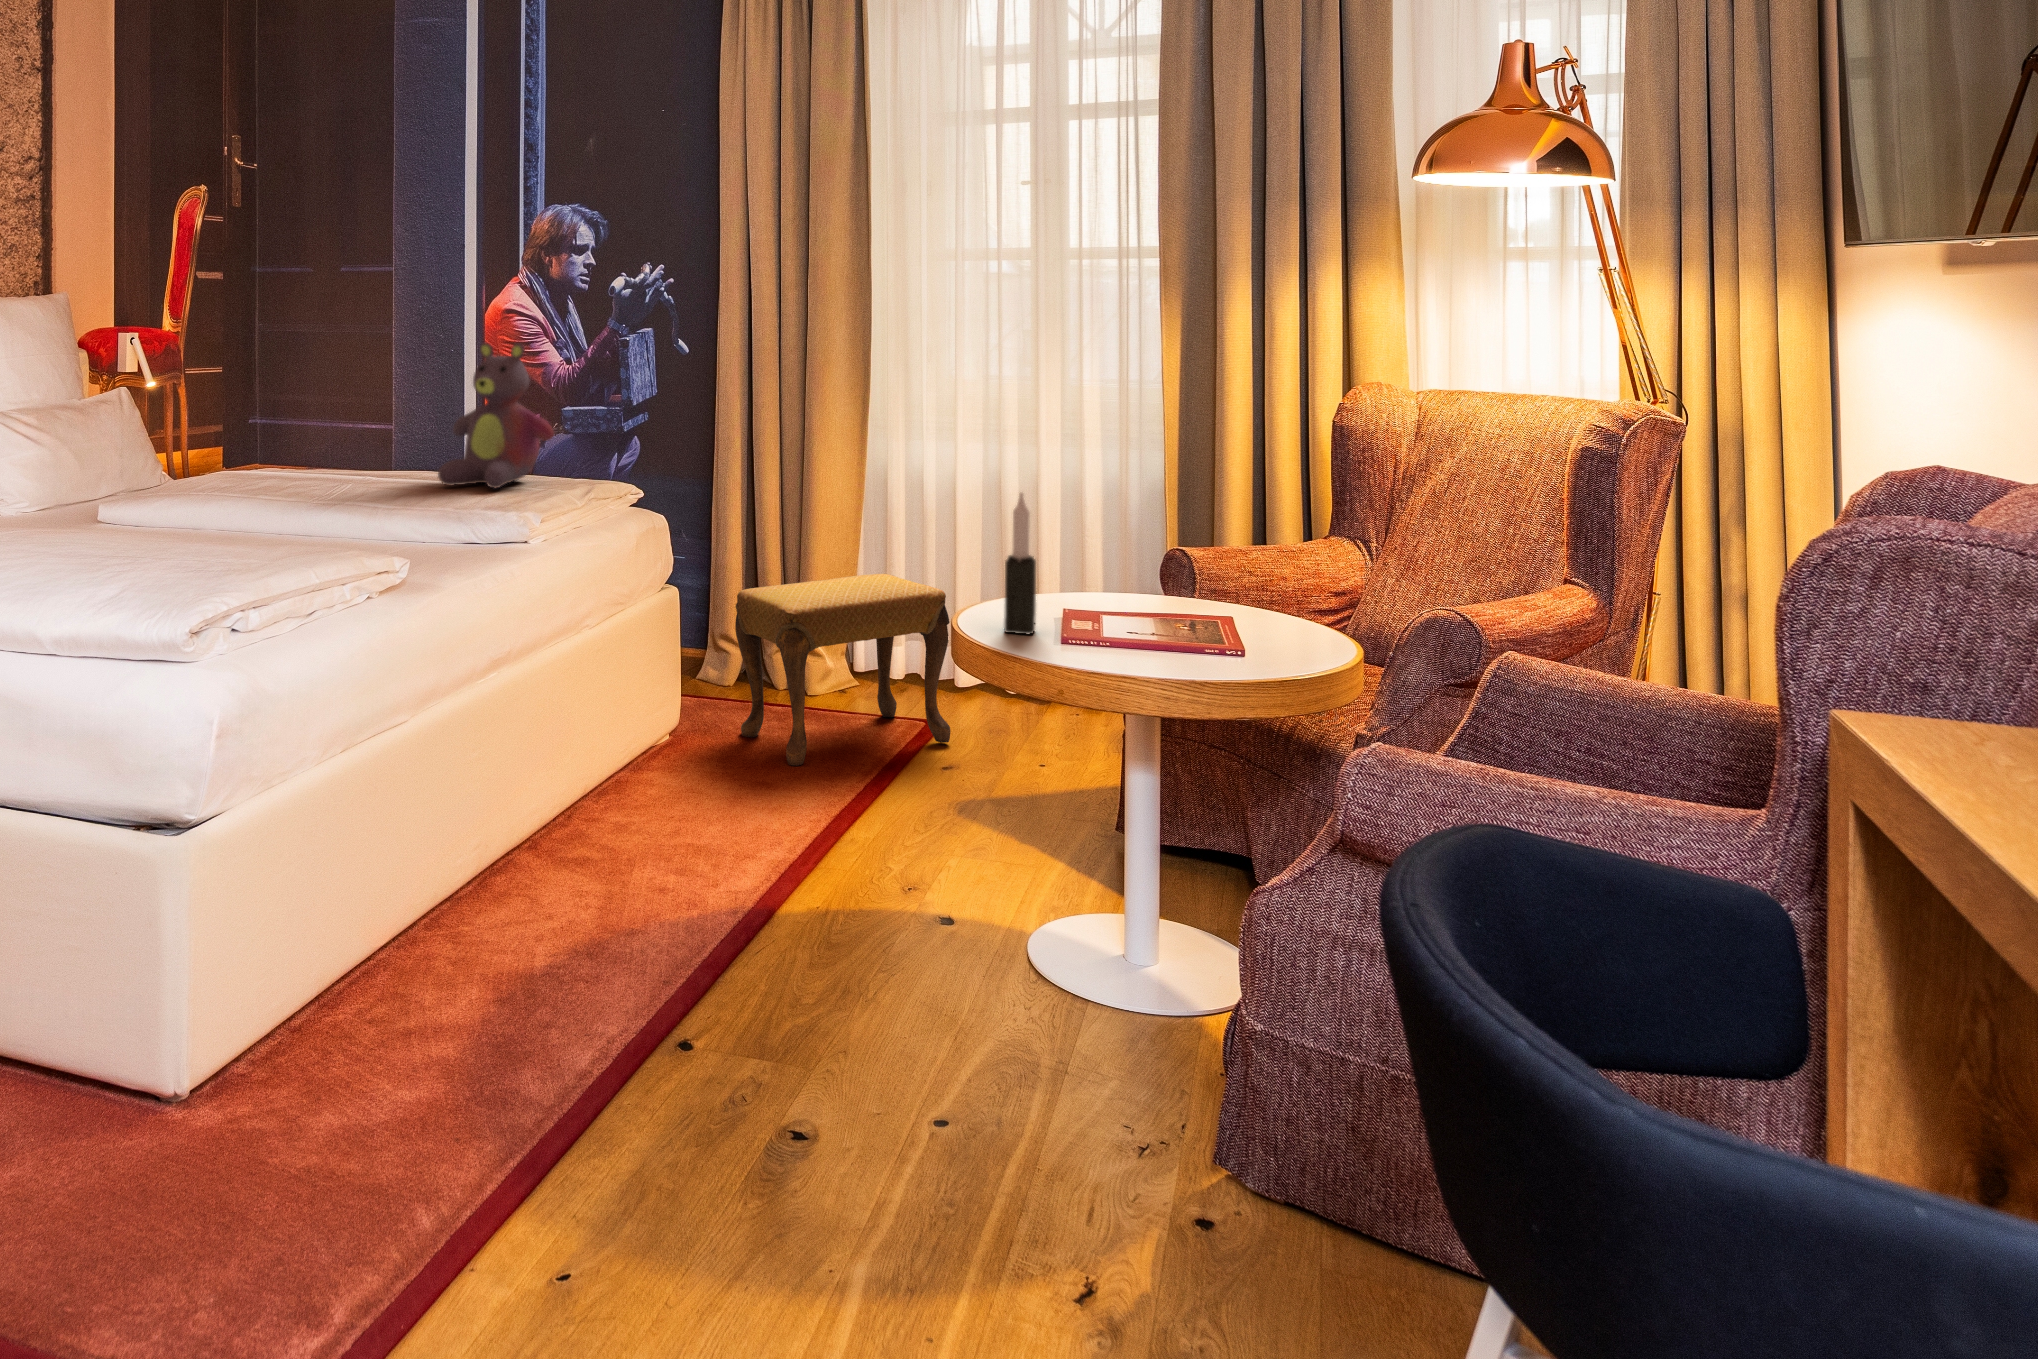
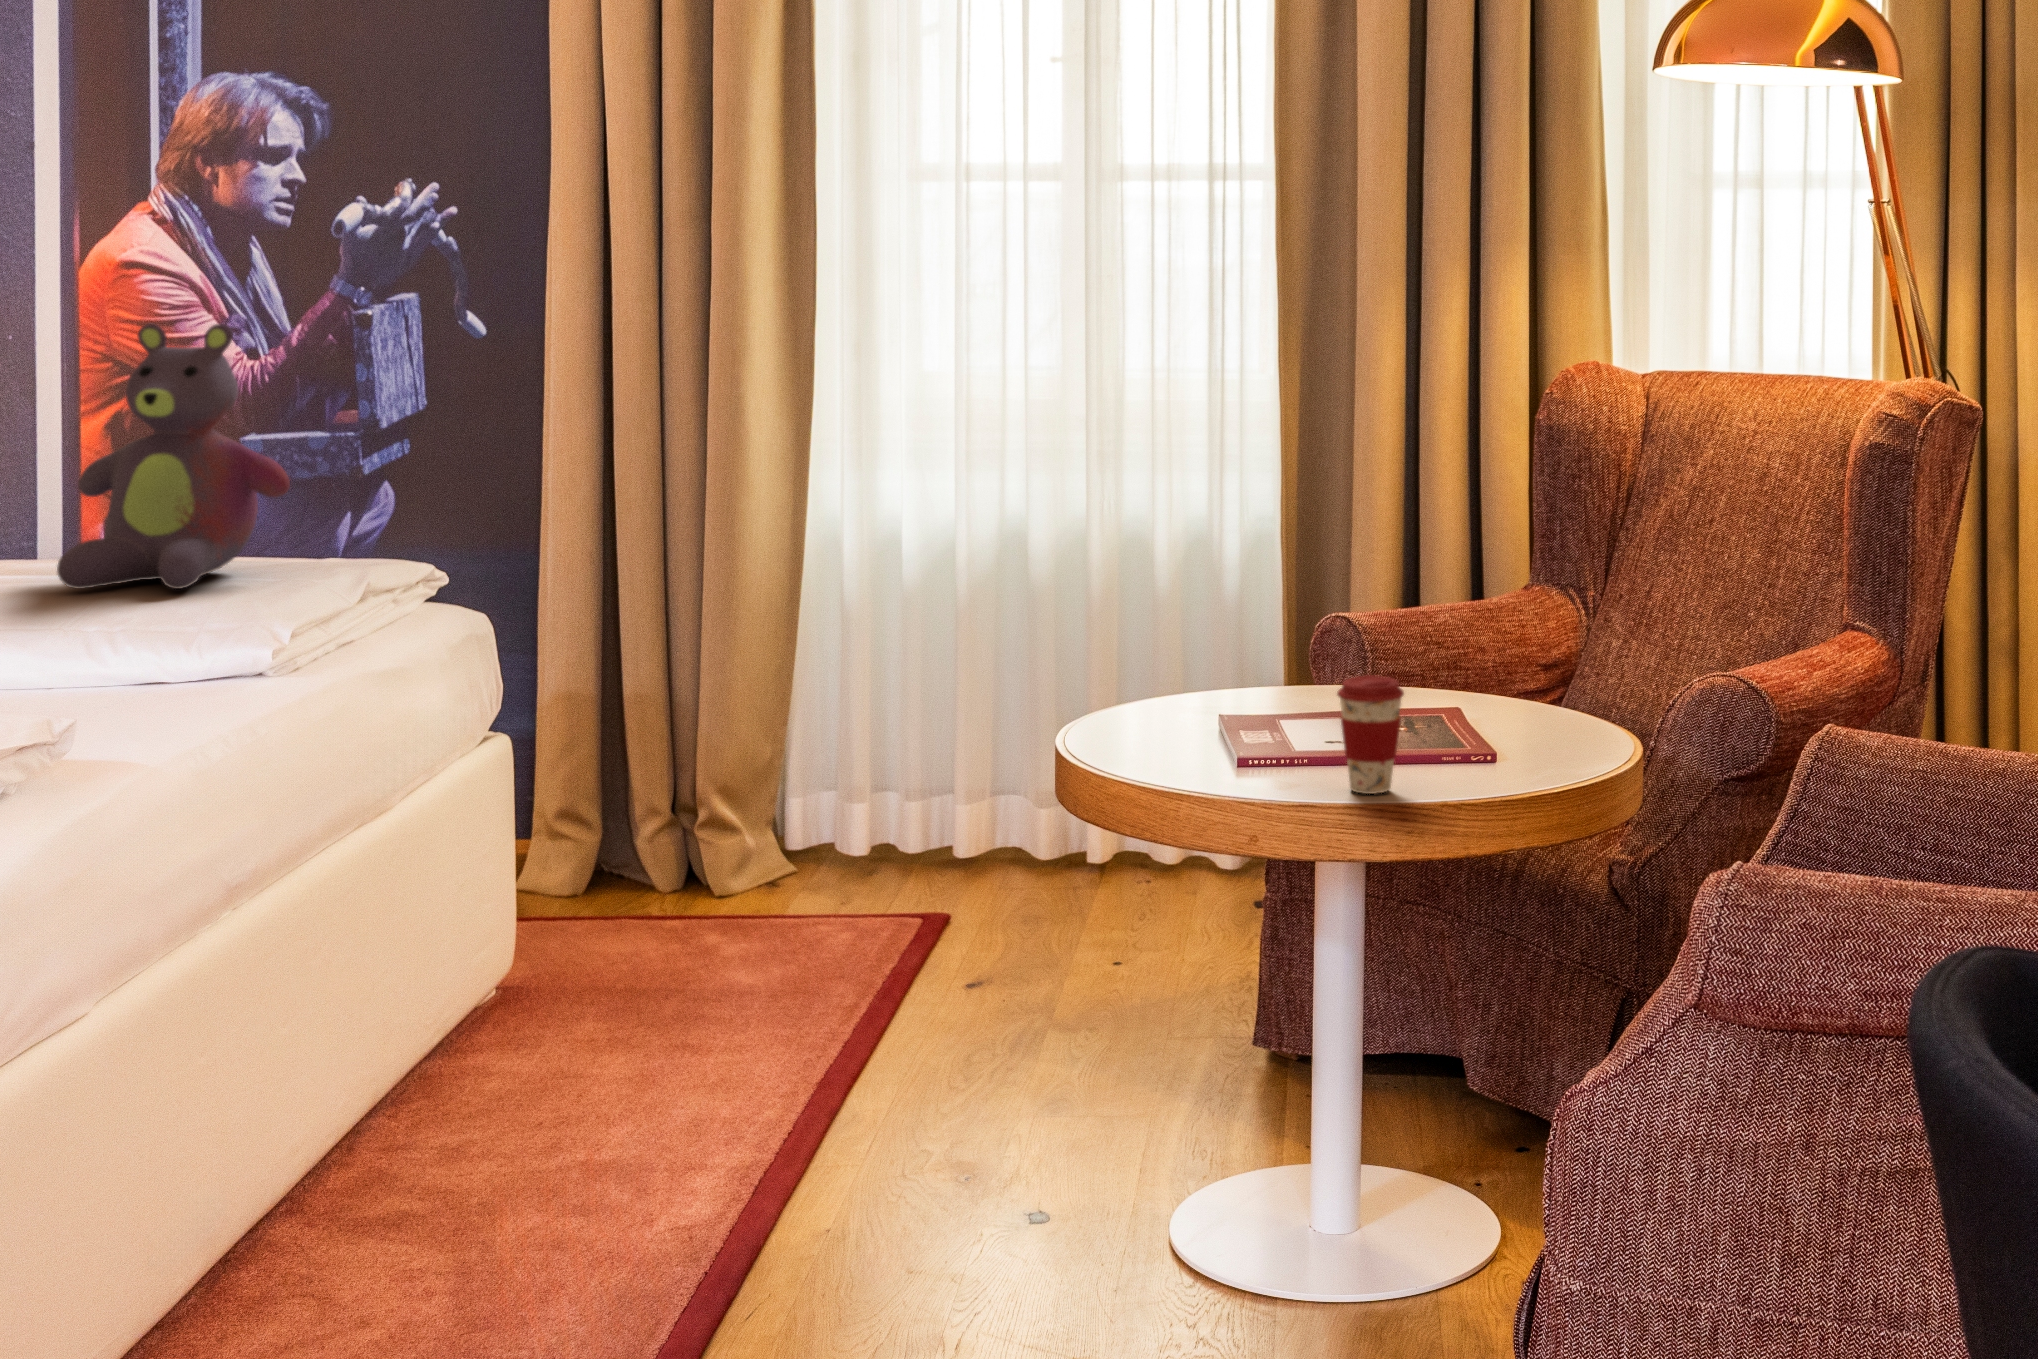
candle: present [1004,493,1036,634] -> none [1146,543,1191,762]
footstool: present [735,574,951,766] -> none [615,686,976,1022]
coffee cup: none [1121,588,1169,667] -> present [1337,675,1404,794]

